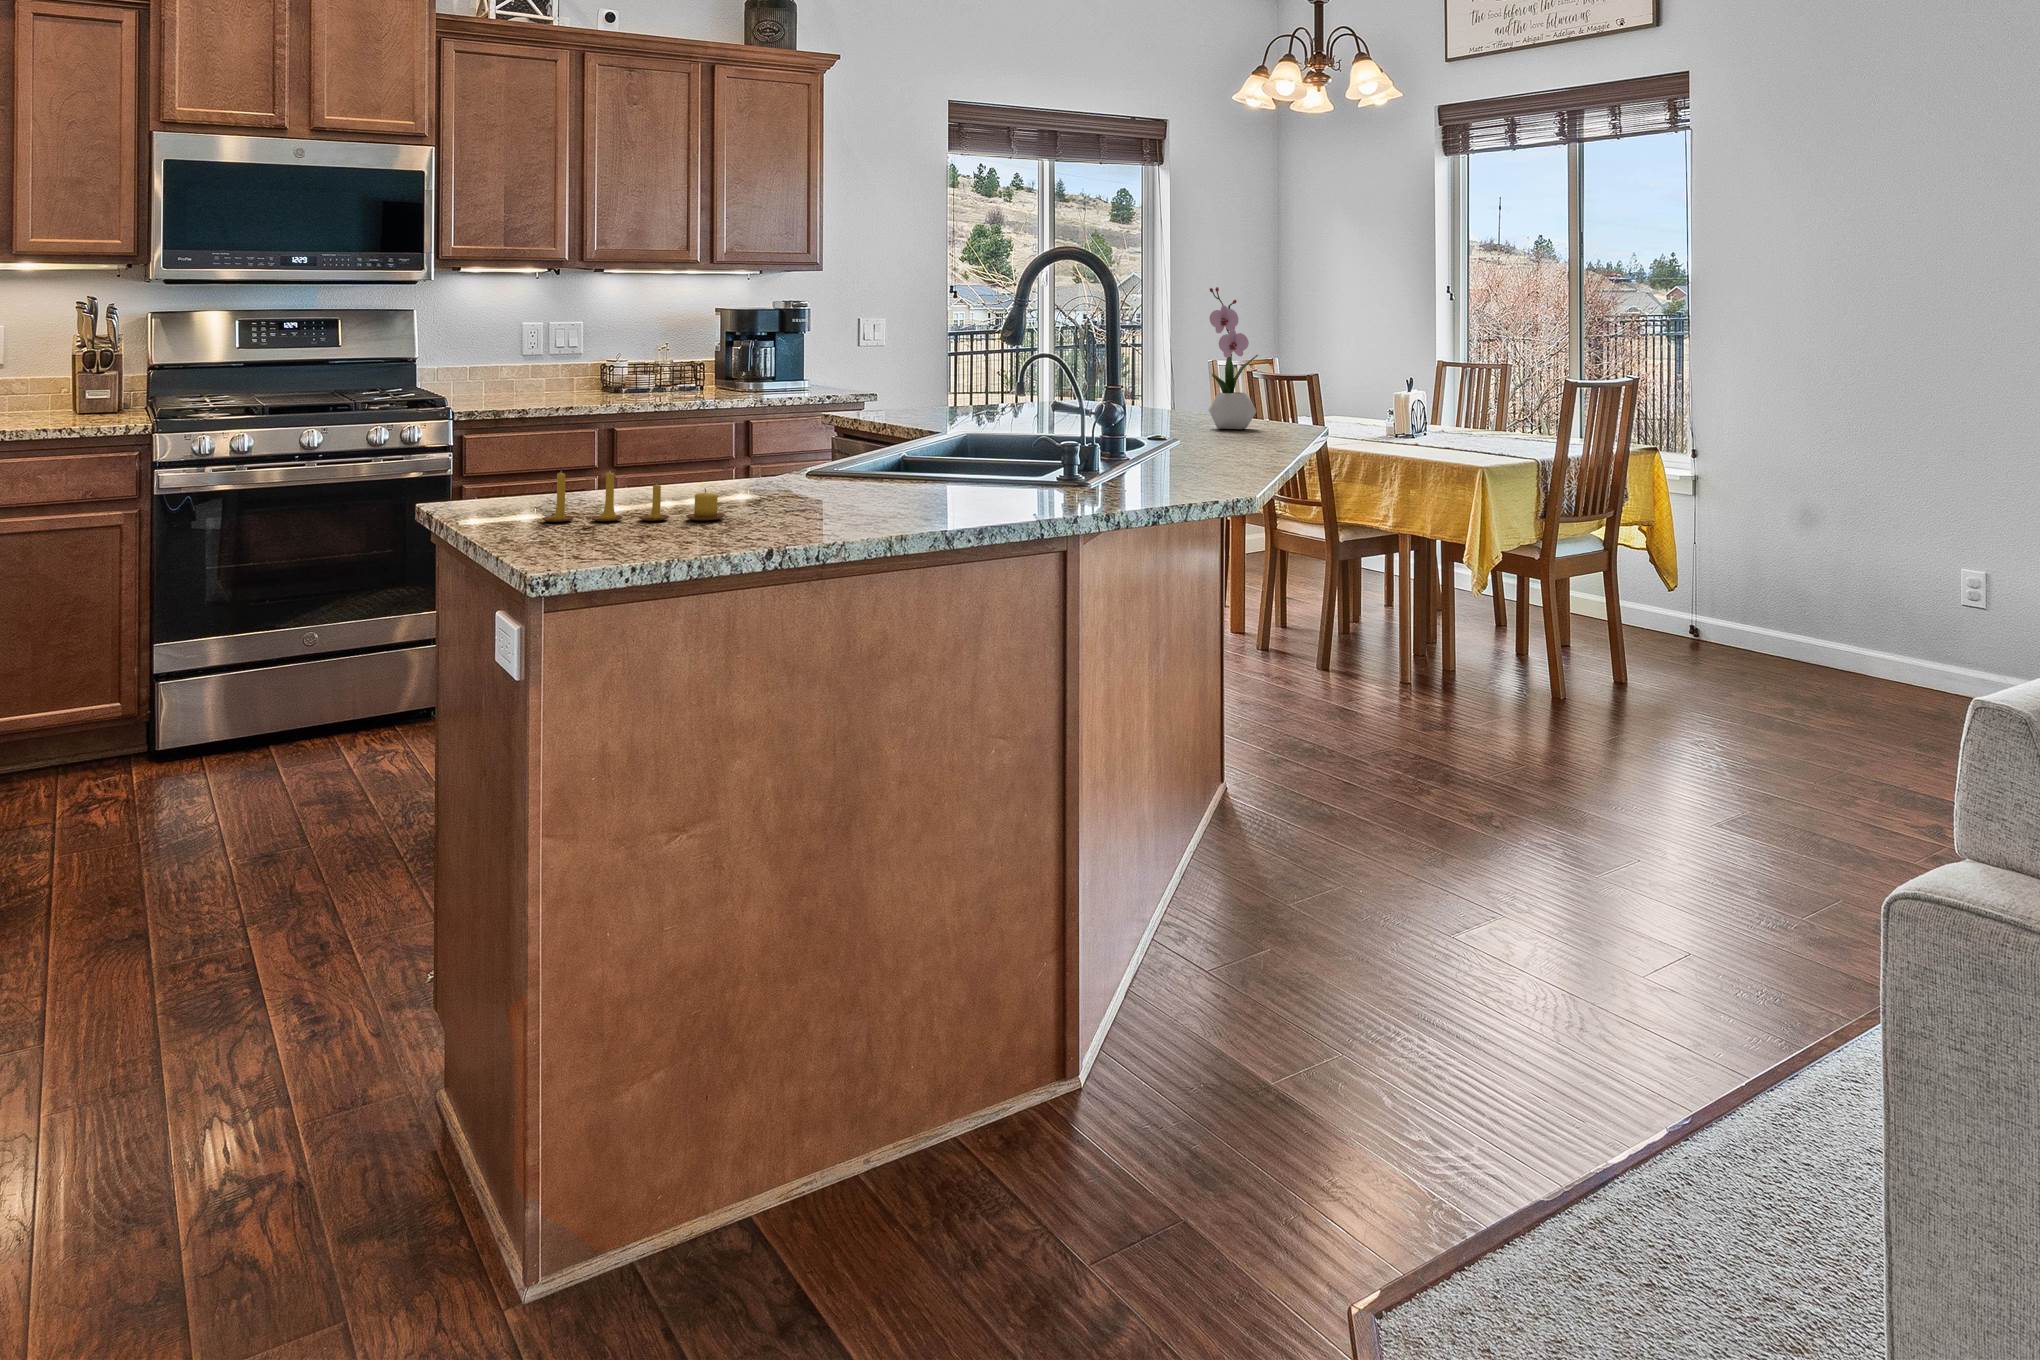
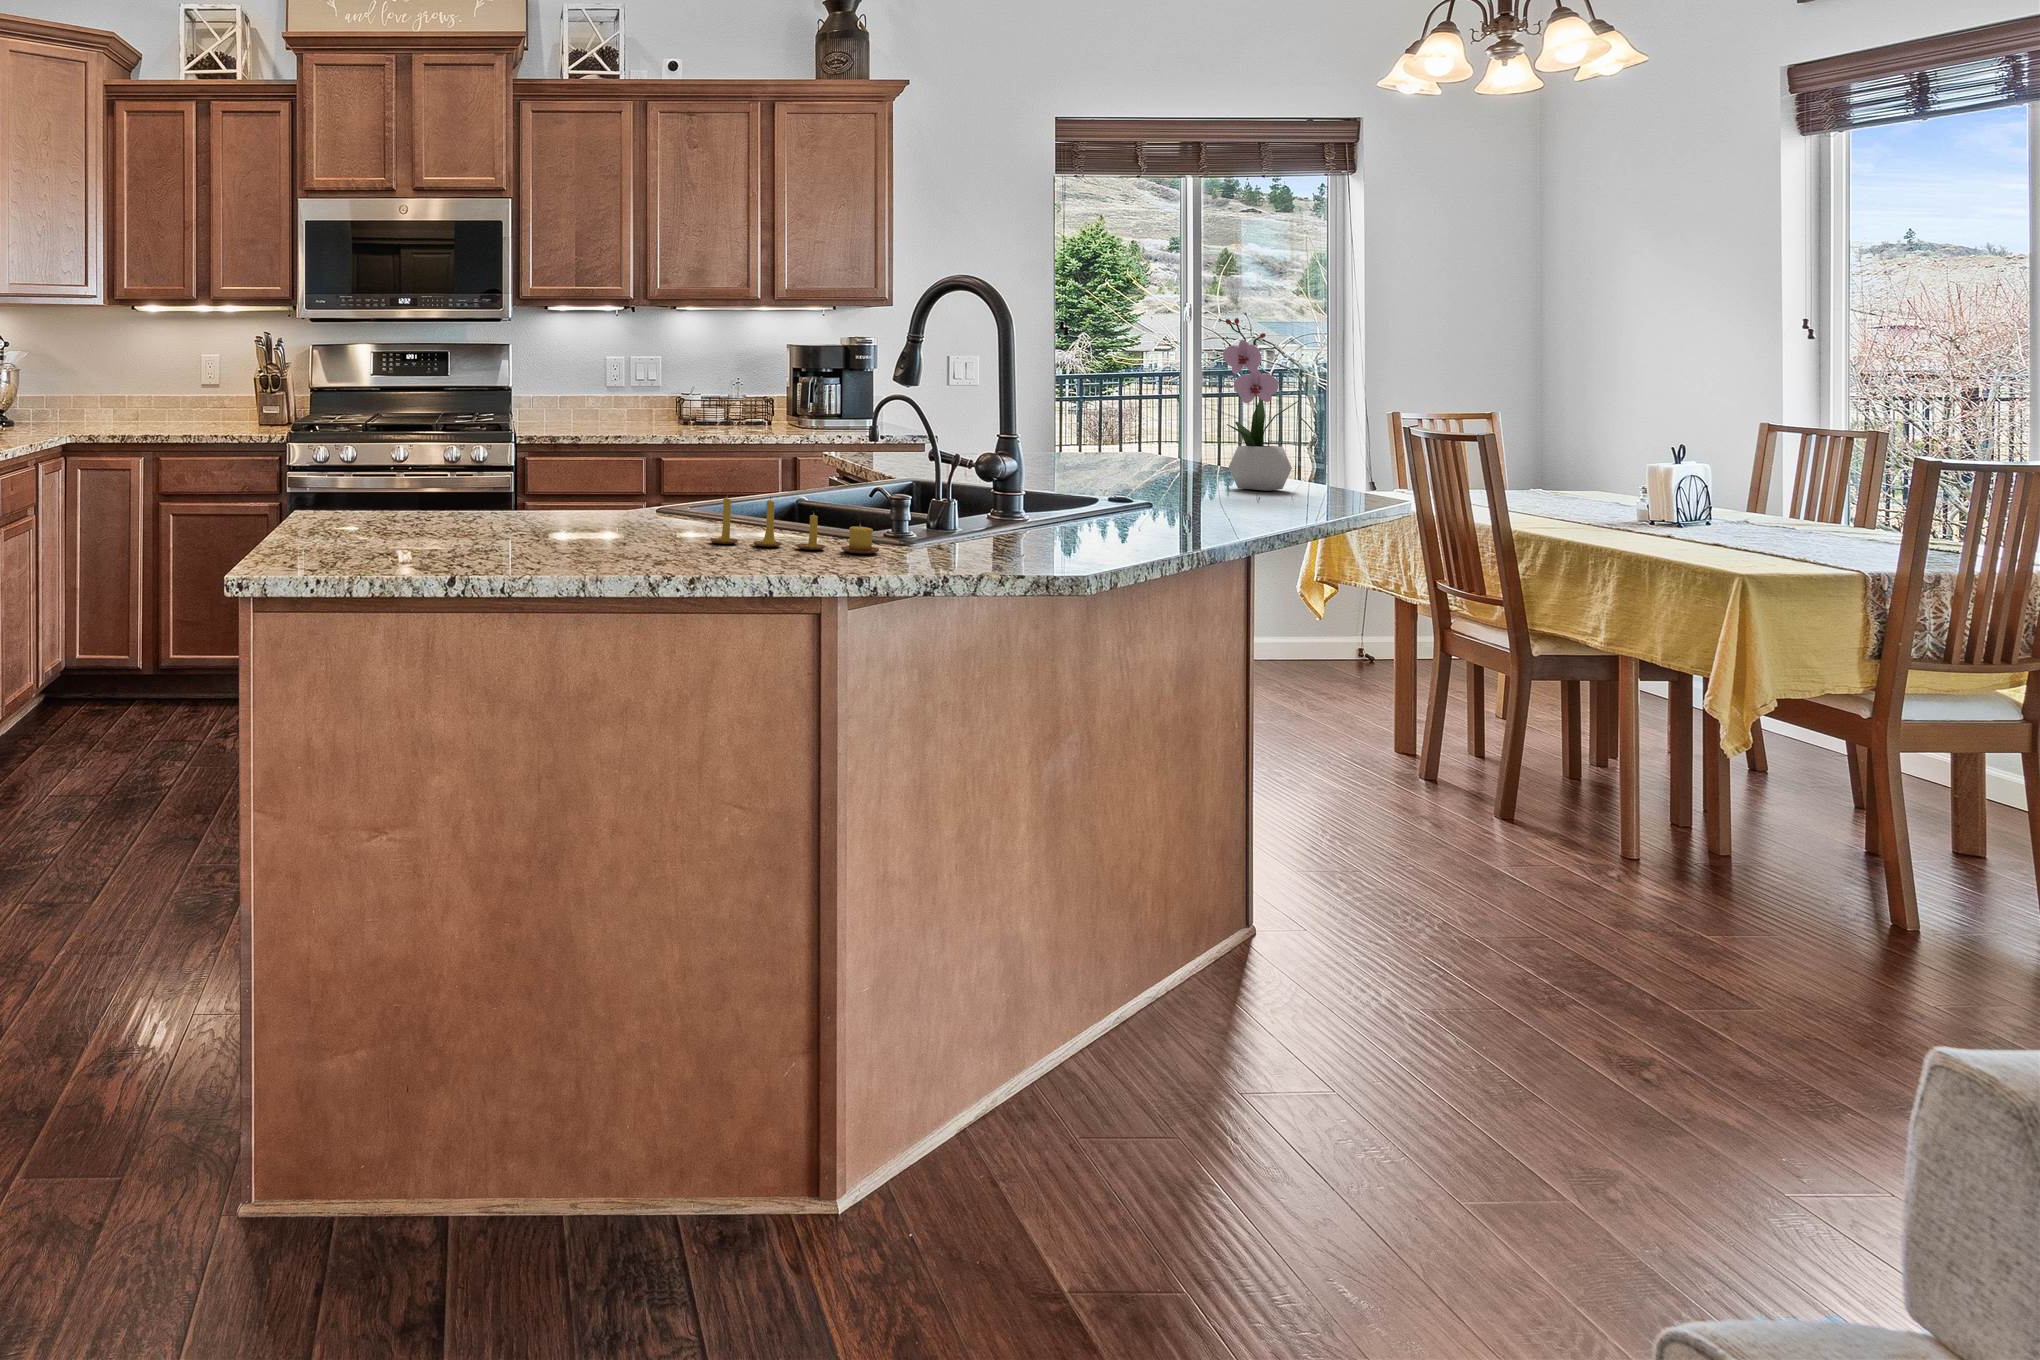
candle: present [542,467,725,522] -> present [710,493,879,553]

